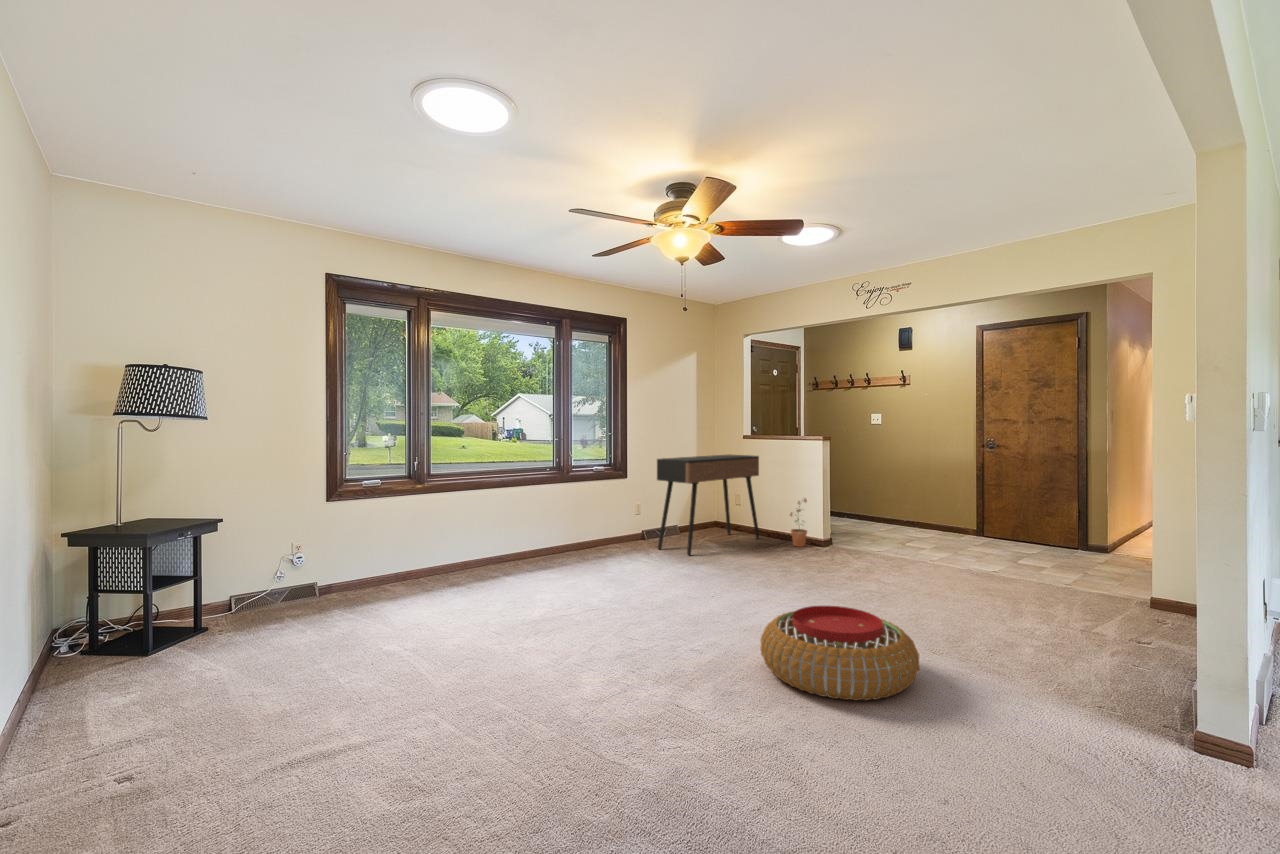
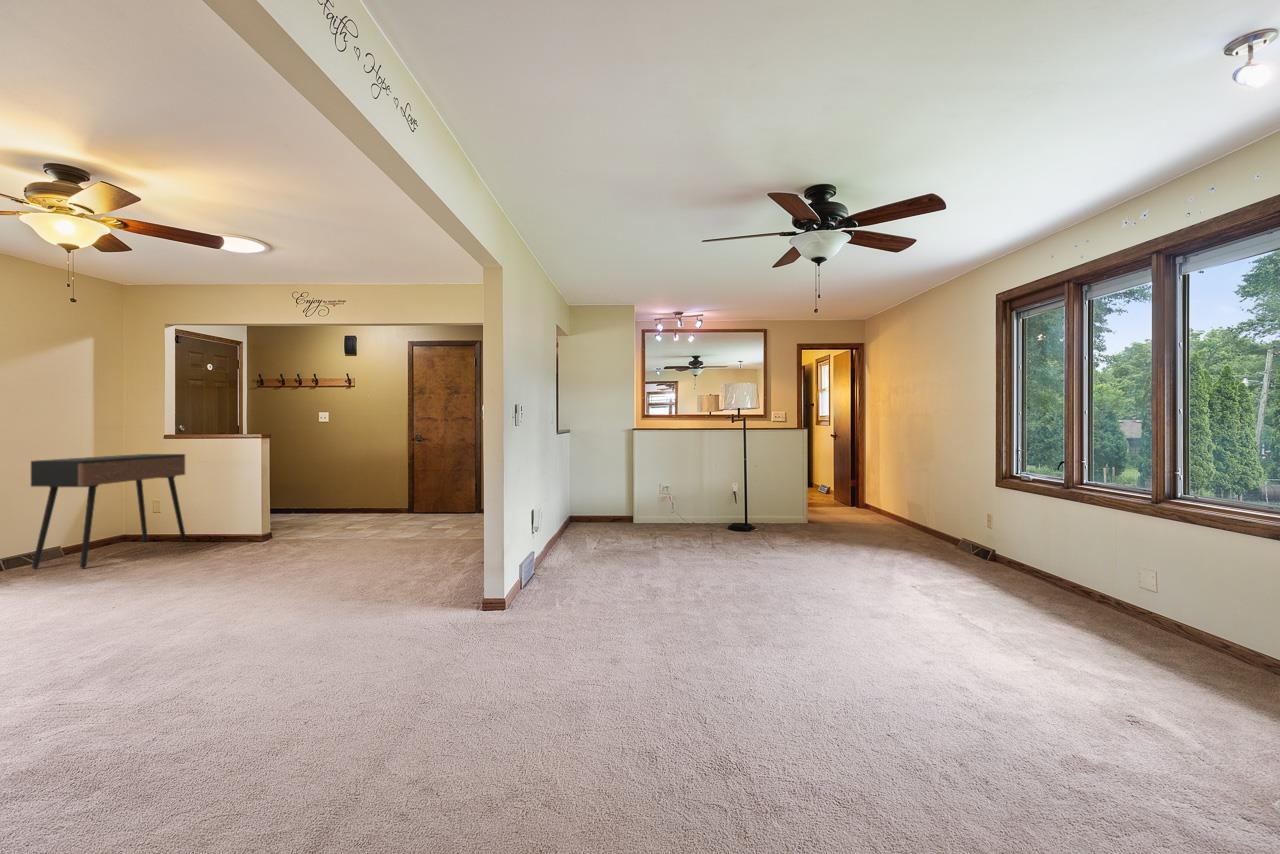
potted plant: present [790,499,807,547] -> none [221,493,244,542]
pouf: present [760,606,919,701] -> none [167,574,322,649]

